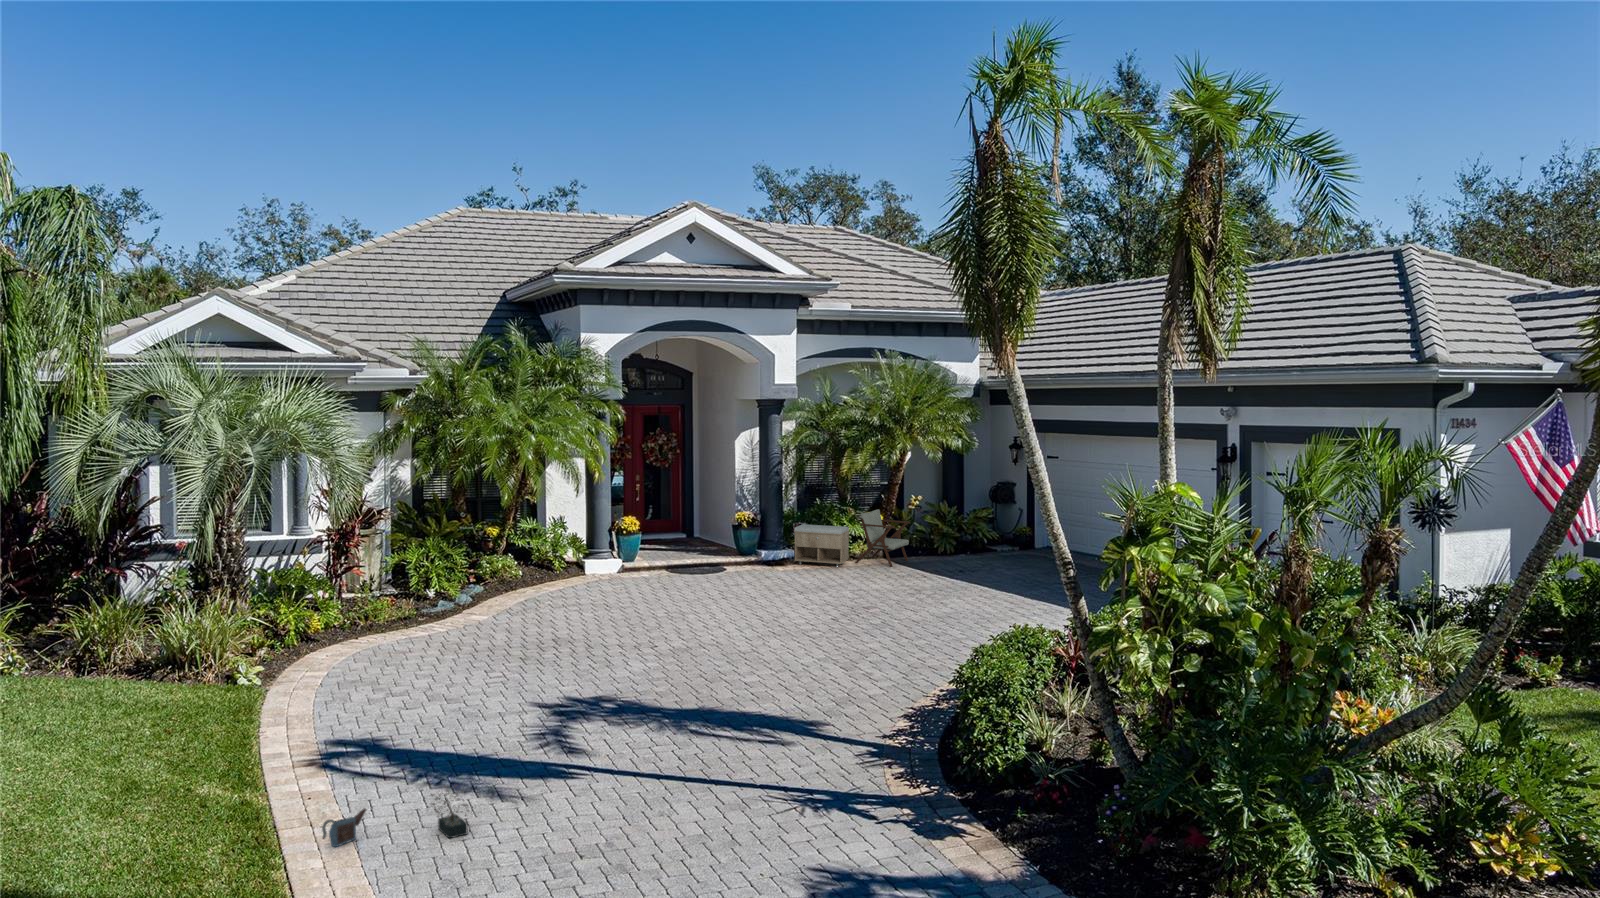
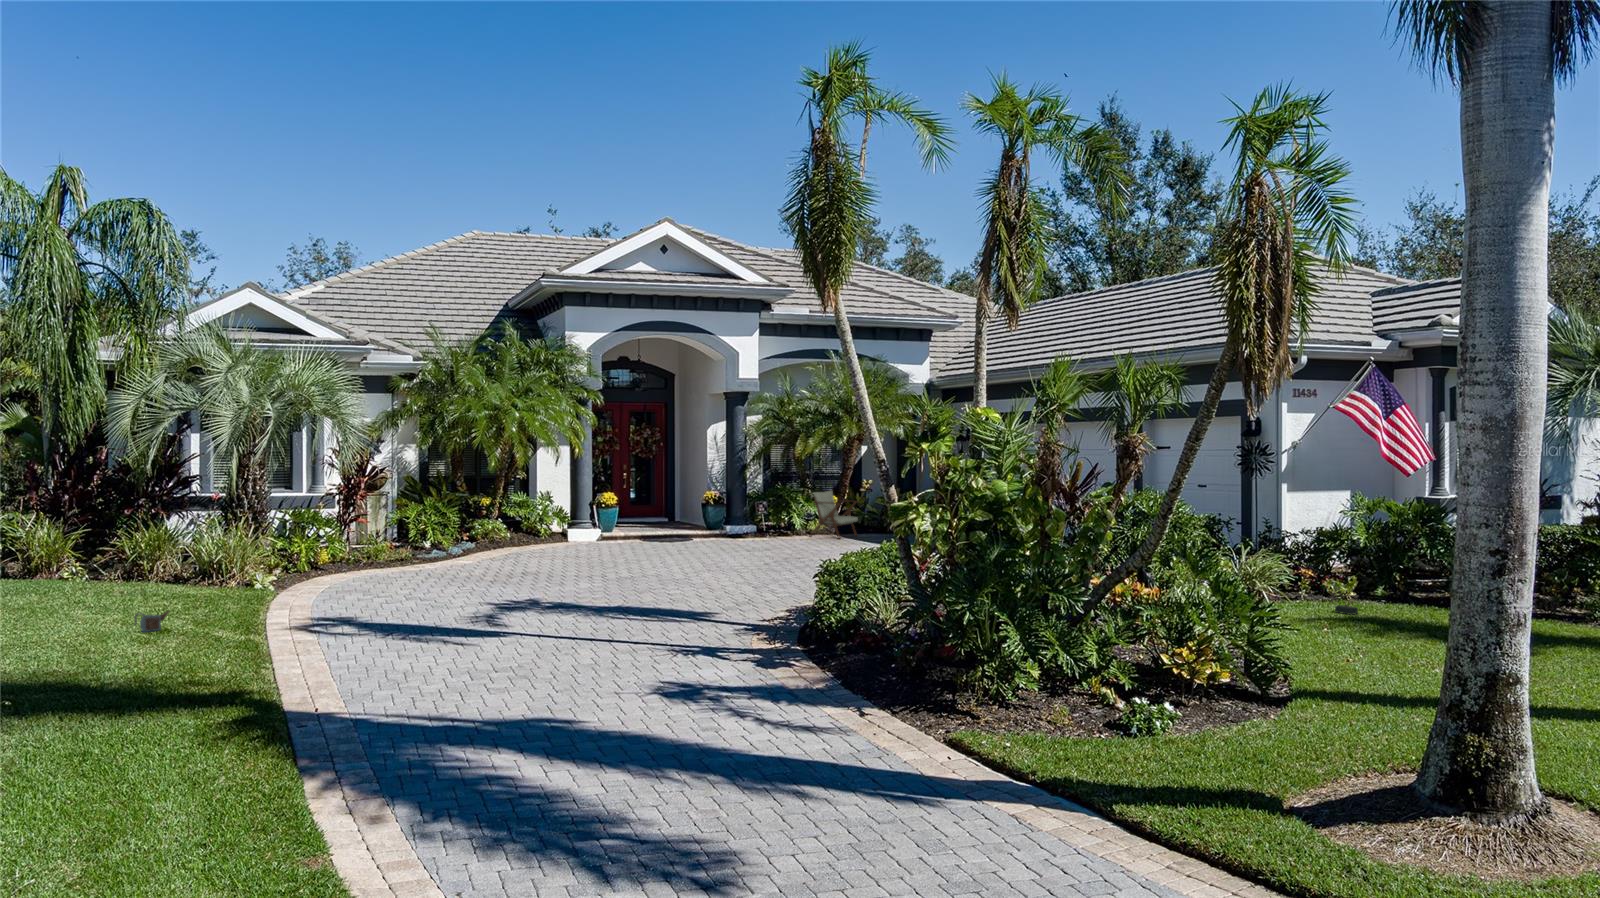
storage bench: present [794,524,849,567] -> none [753,502,803,538]
decorative plant: present [431,786,472,838] -> present [1332,589,1358,615]
watering can: present [322,809,366,847] -> present [134,611,169,632]

